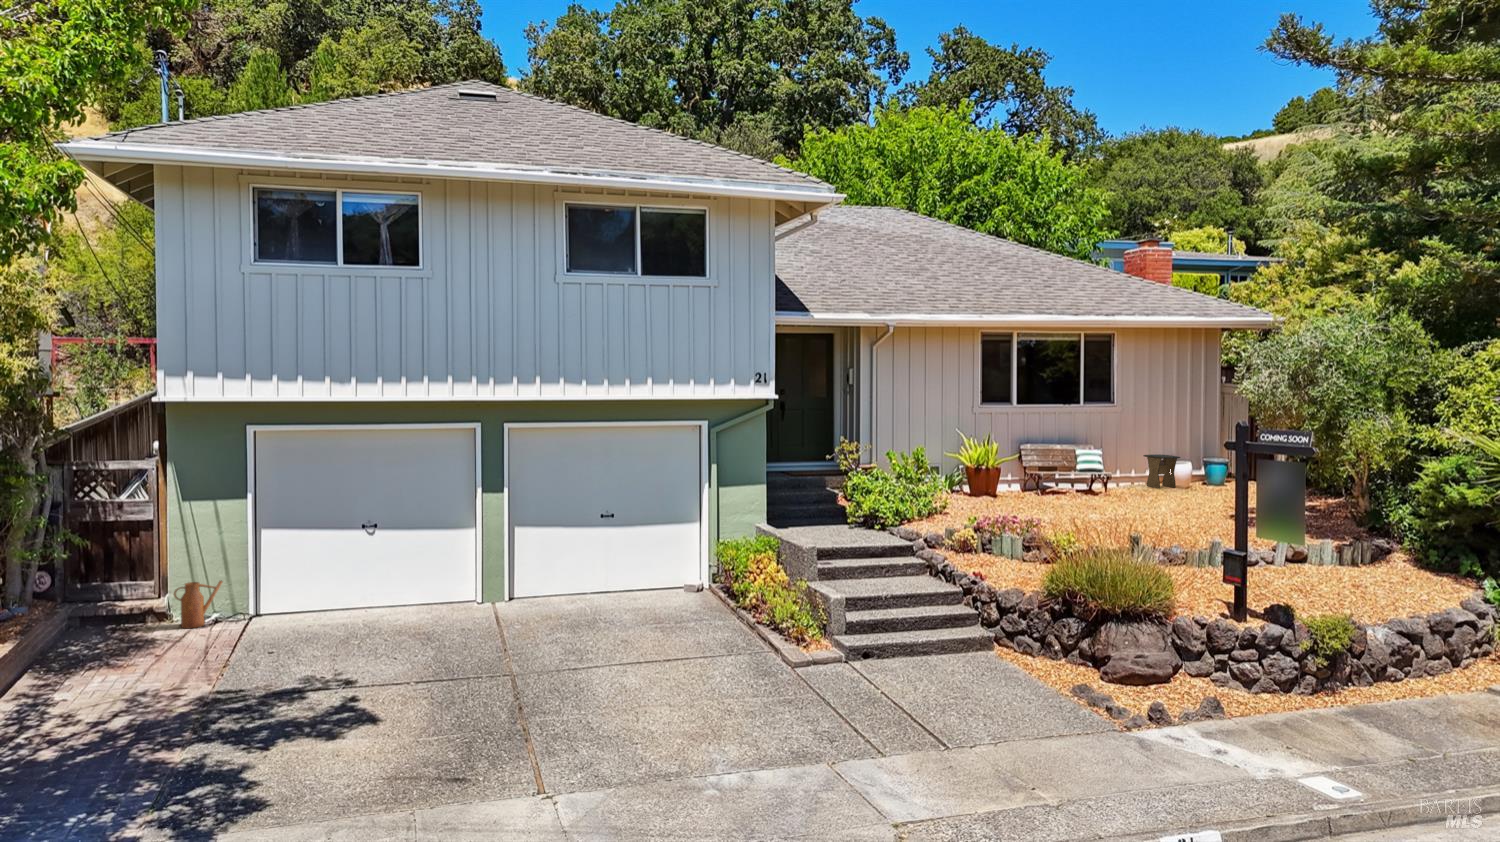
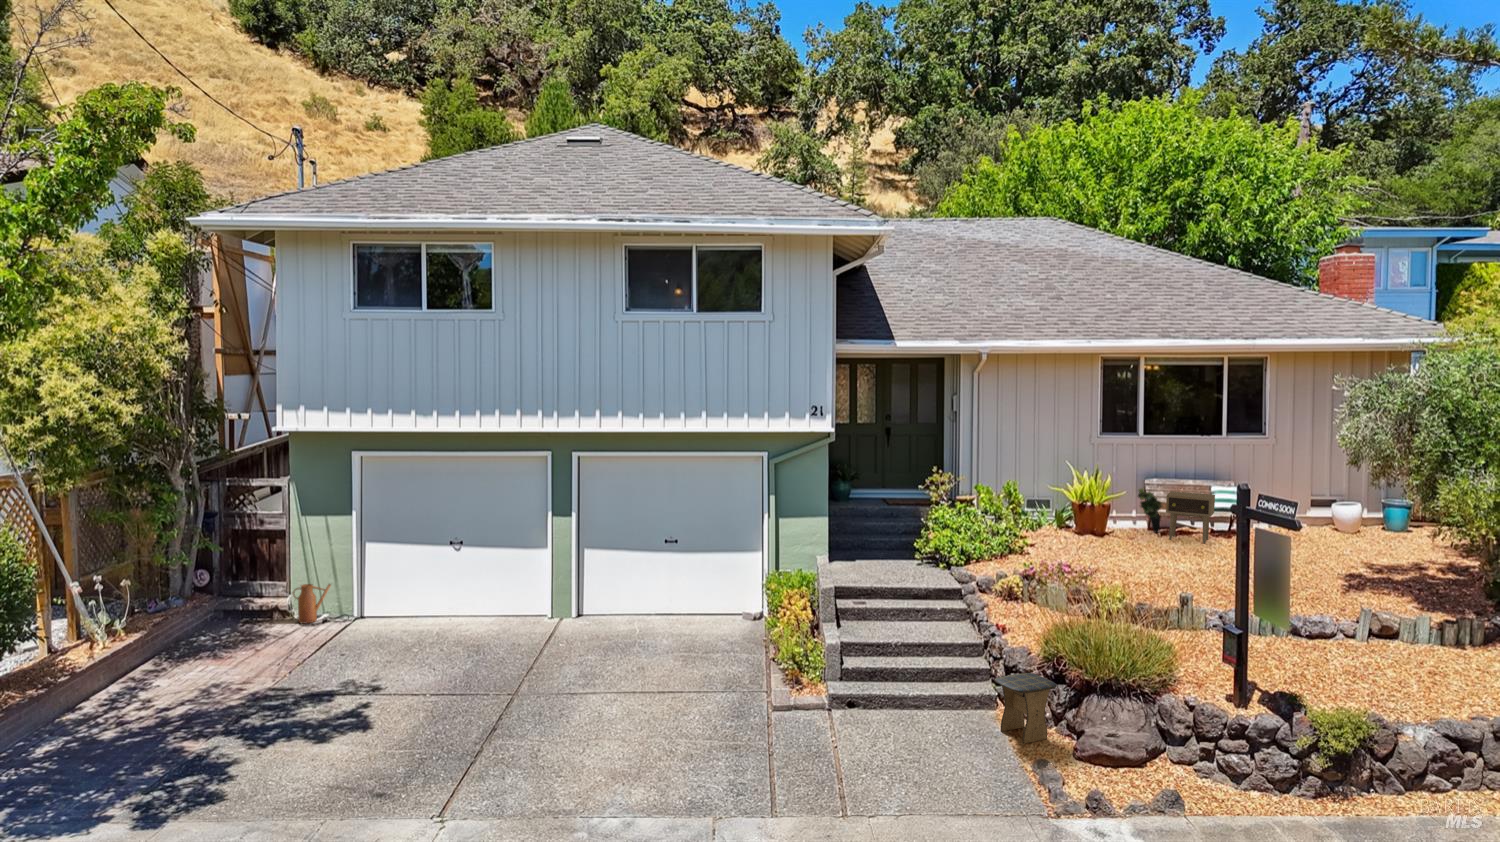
potted plant: none [1010,453,1034,493] -> present [1138,488,1163,532]
stool: present [1143,454,1180,489] -> present [995,673,1057,743]
side table: none [1041,455,1083,499] -> present [1166,491,1215,544]

